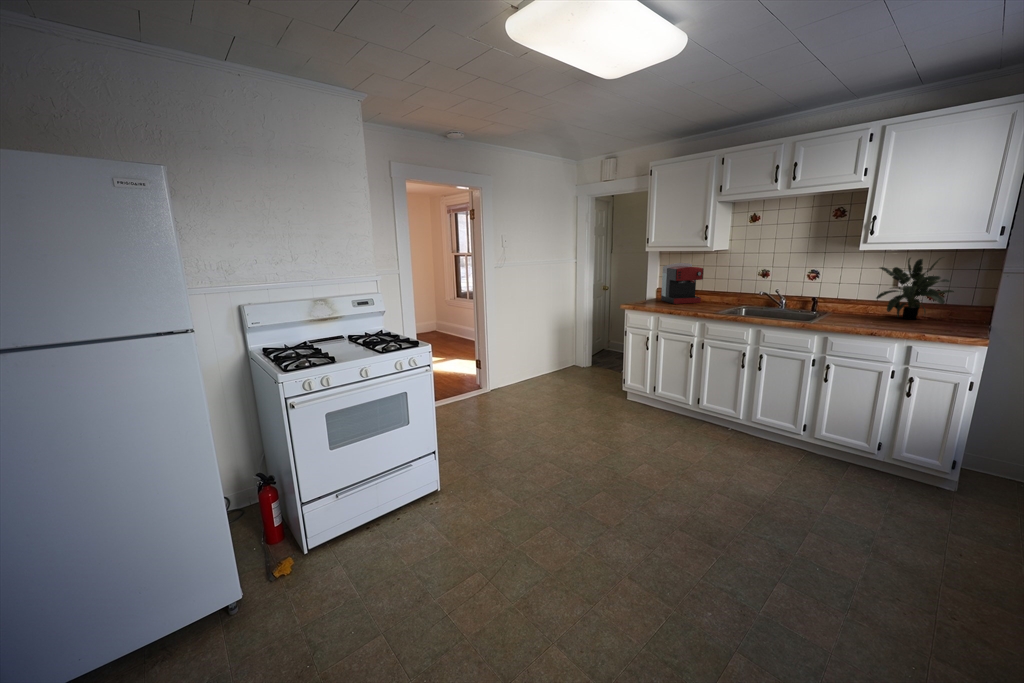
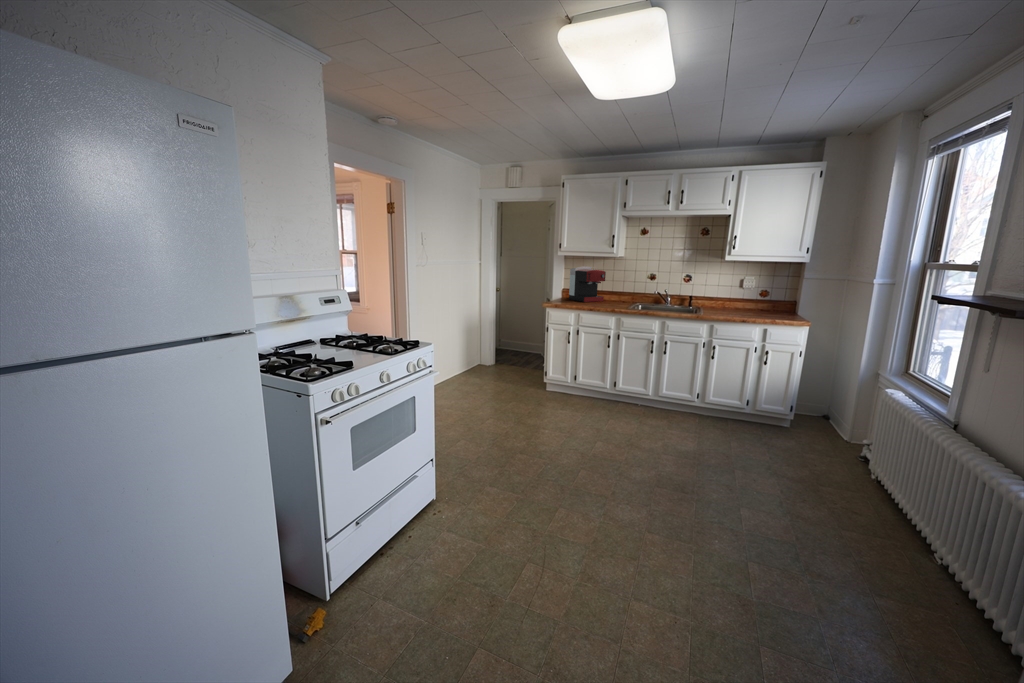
potted plant: present [876,257,954,319] -> none [732,267,778,311]

